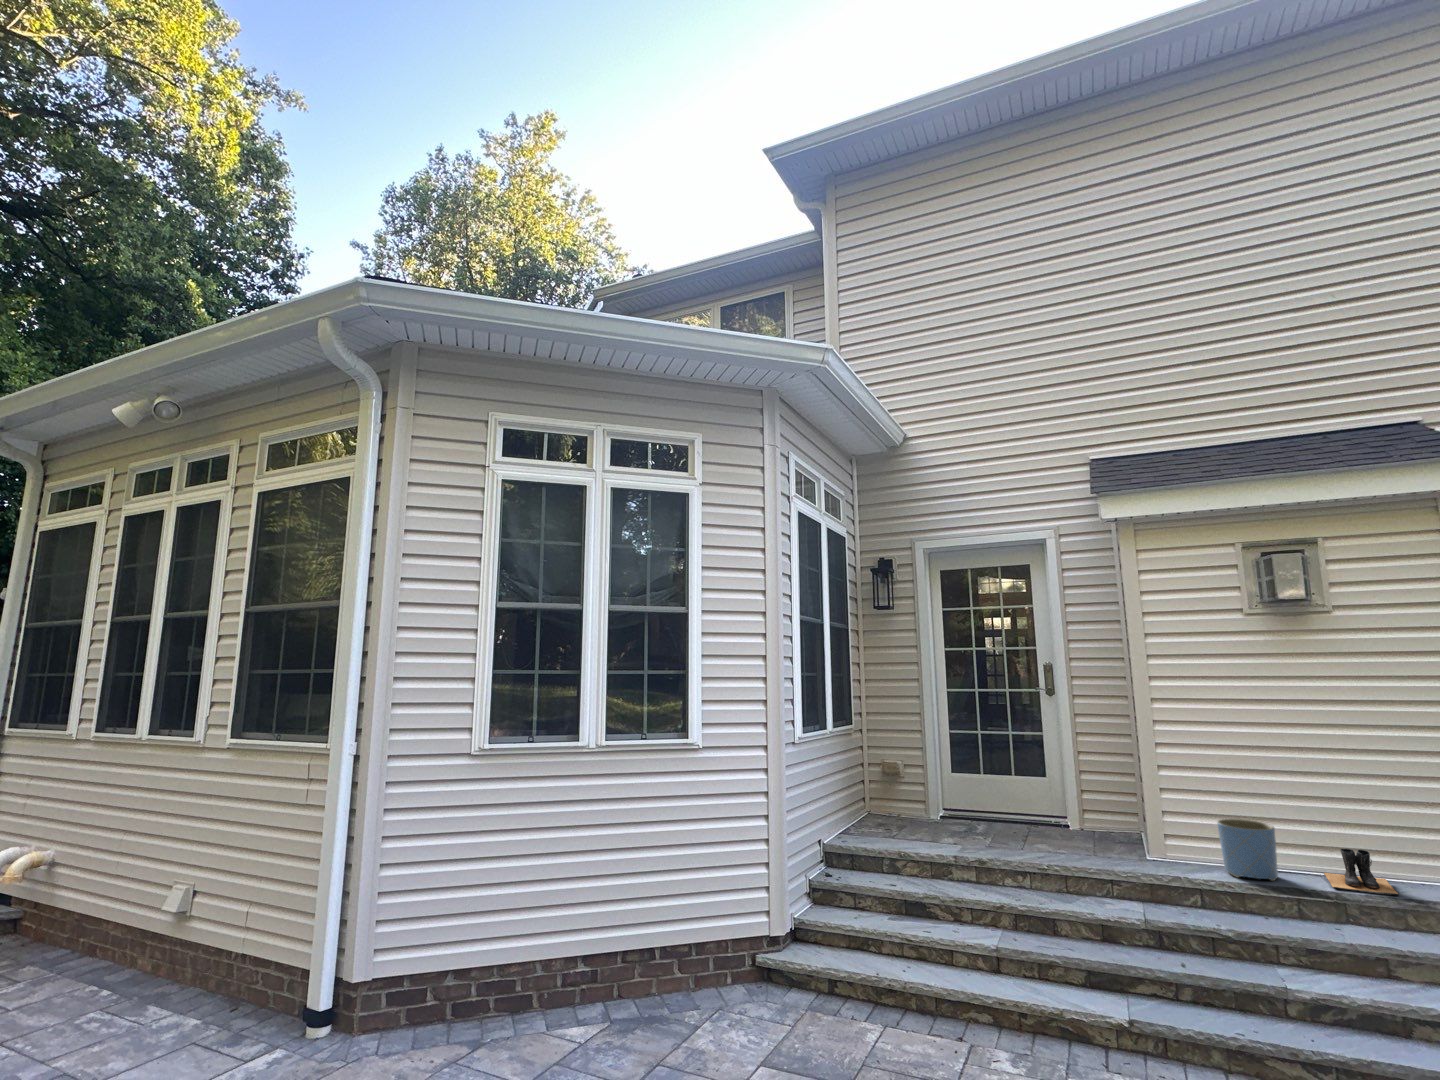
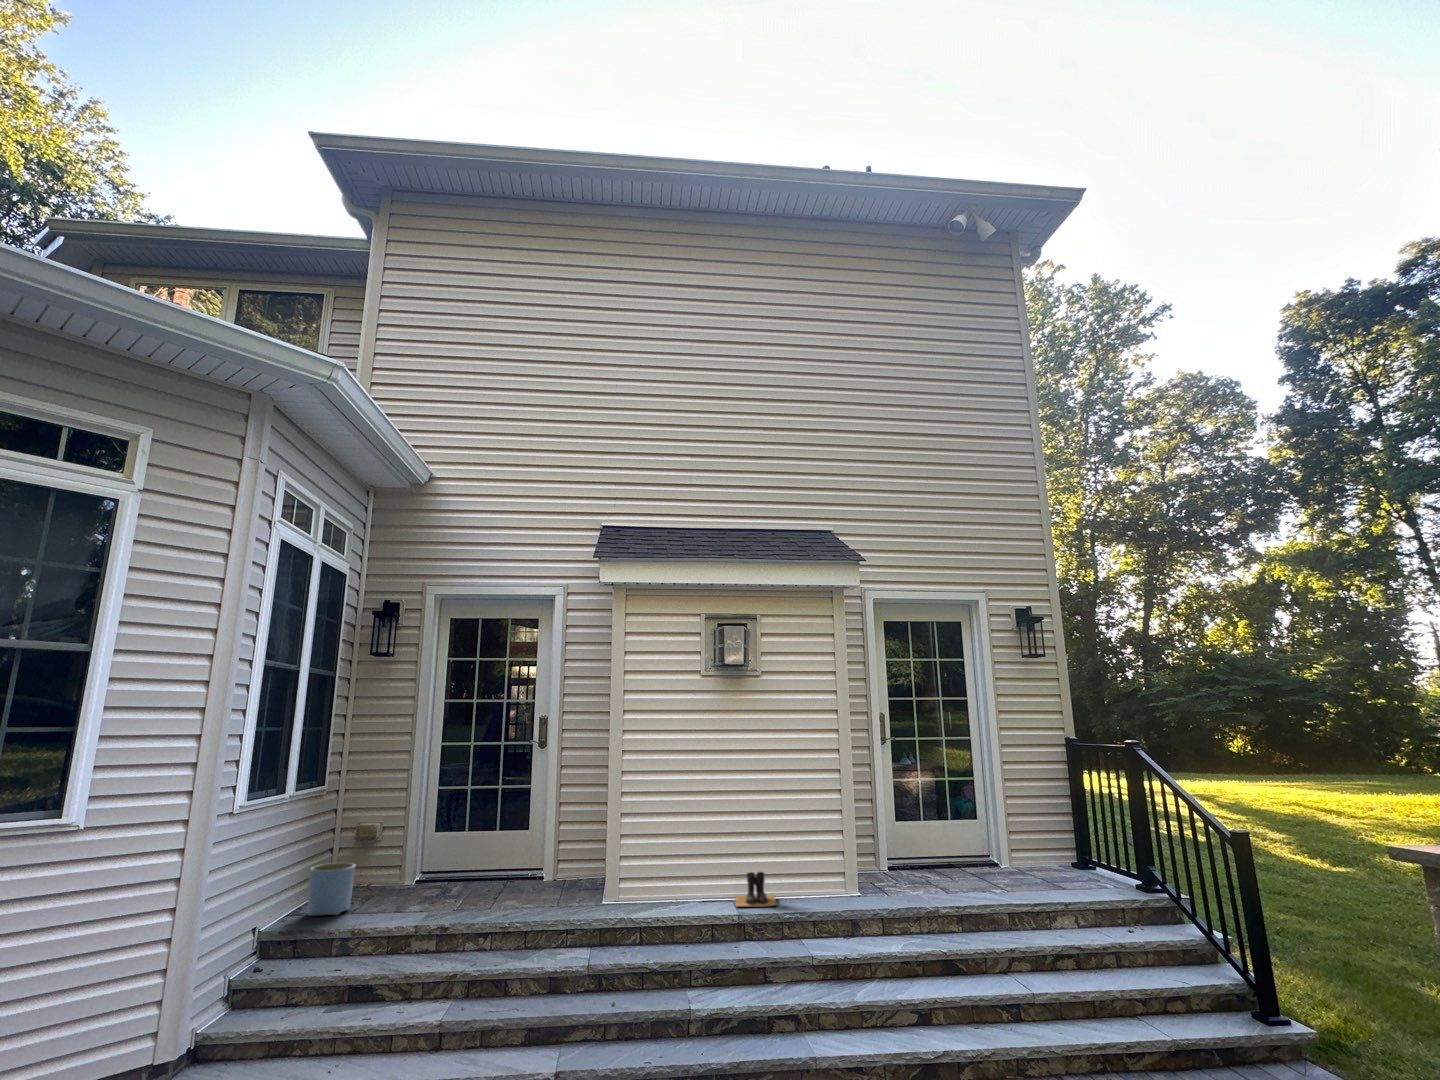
planter: present [1217,819,1278,881] -> present [307,863,355,916]

